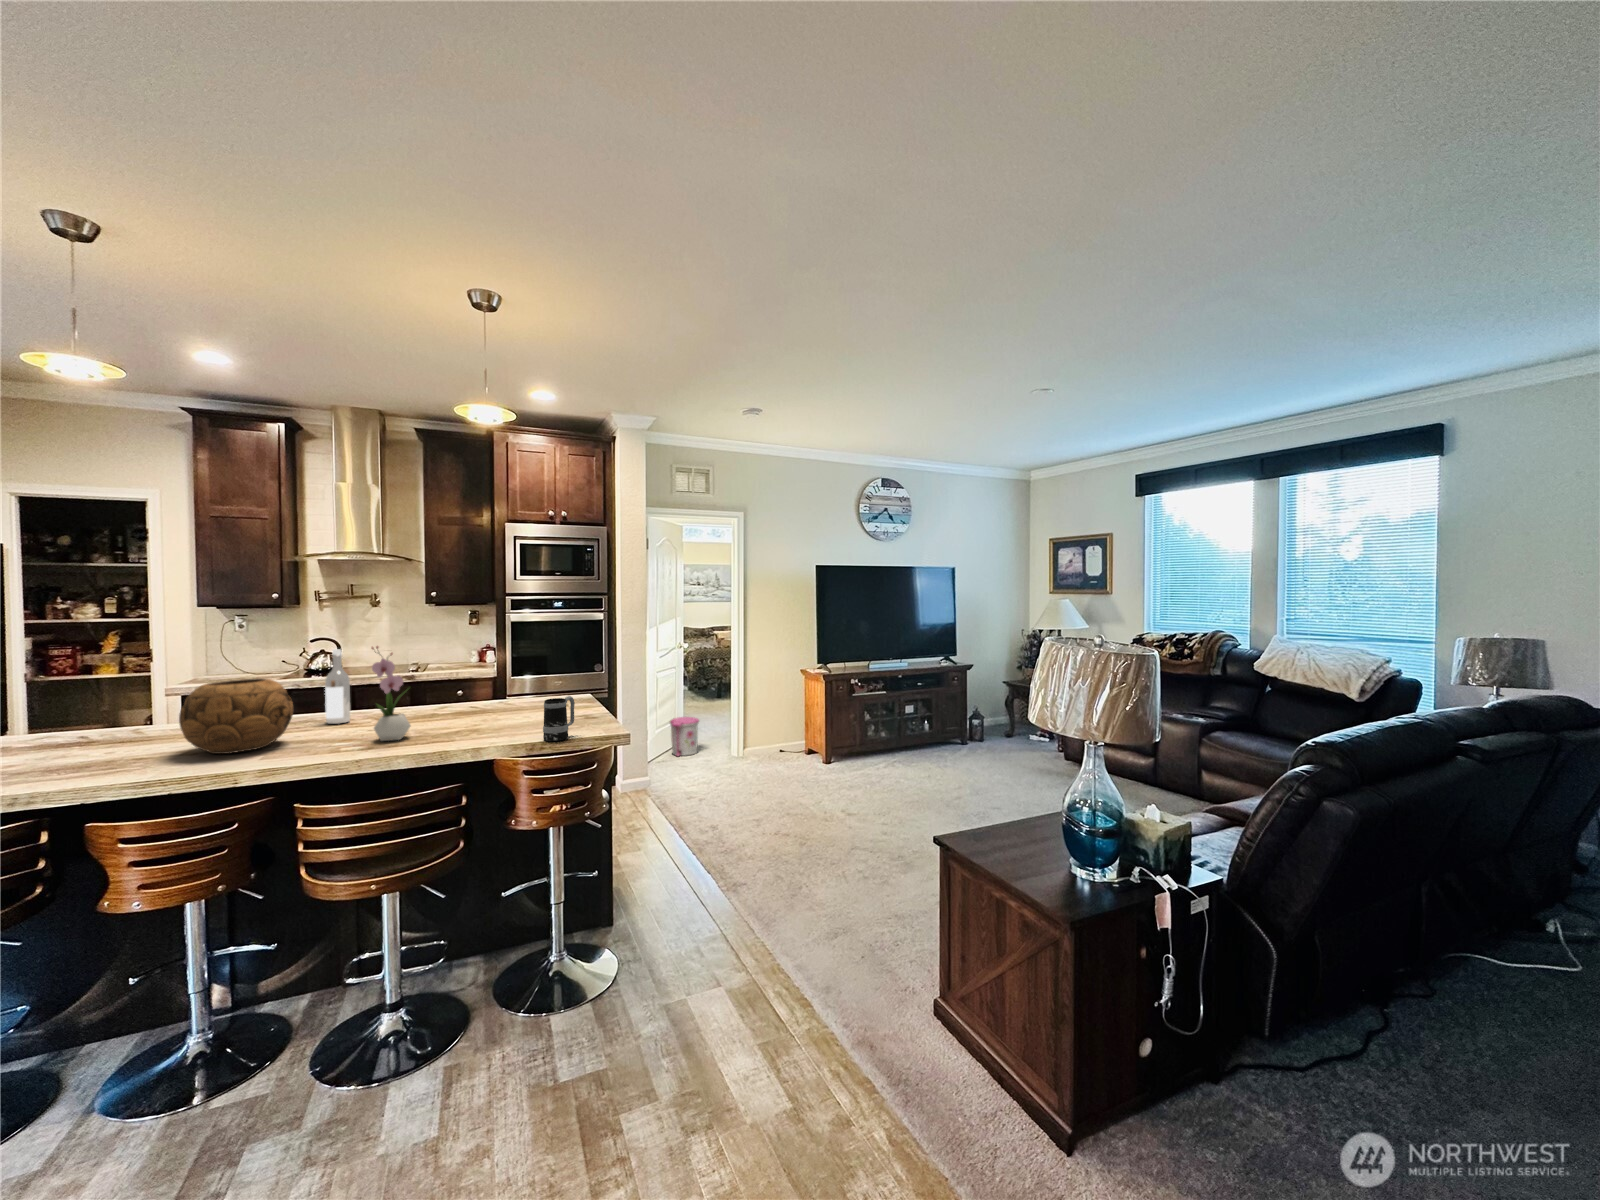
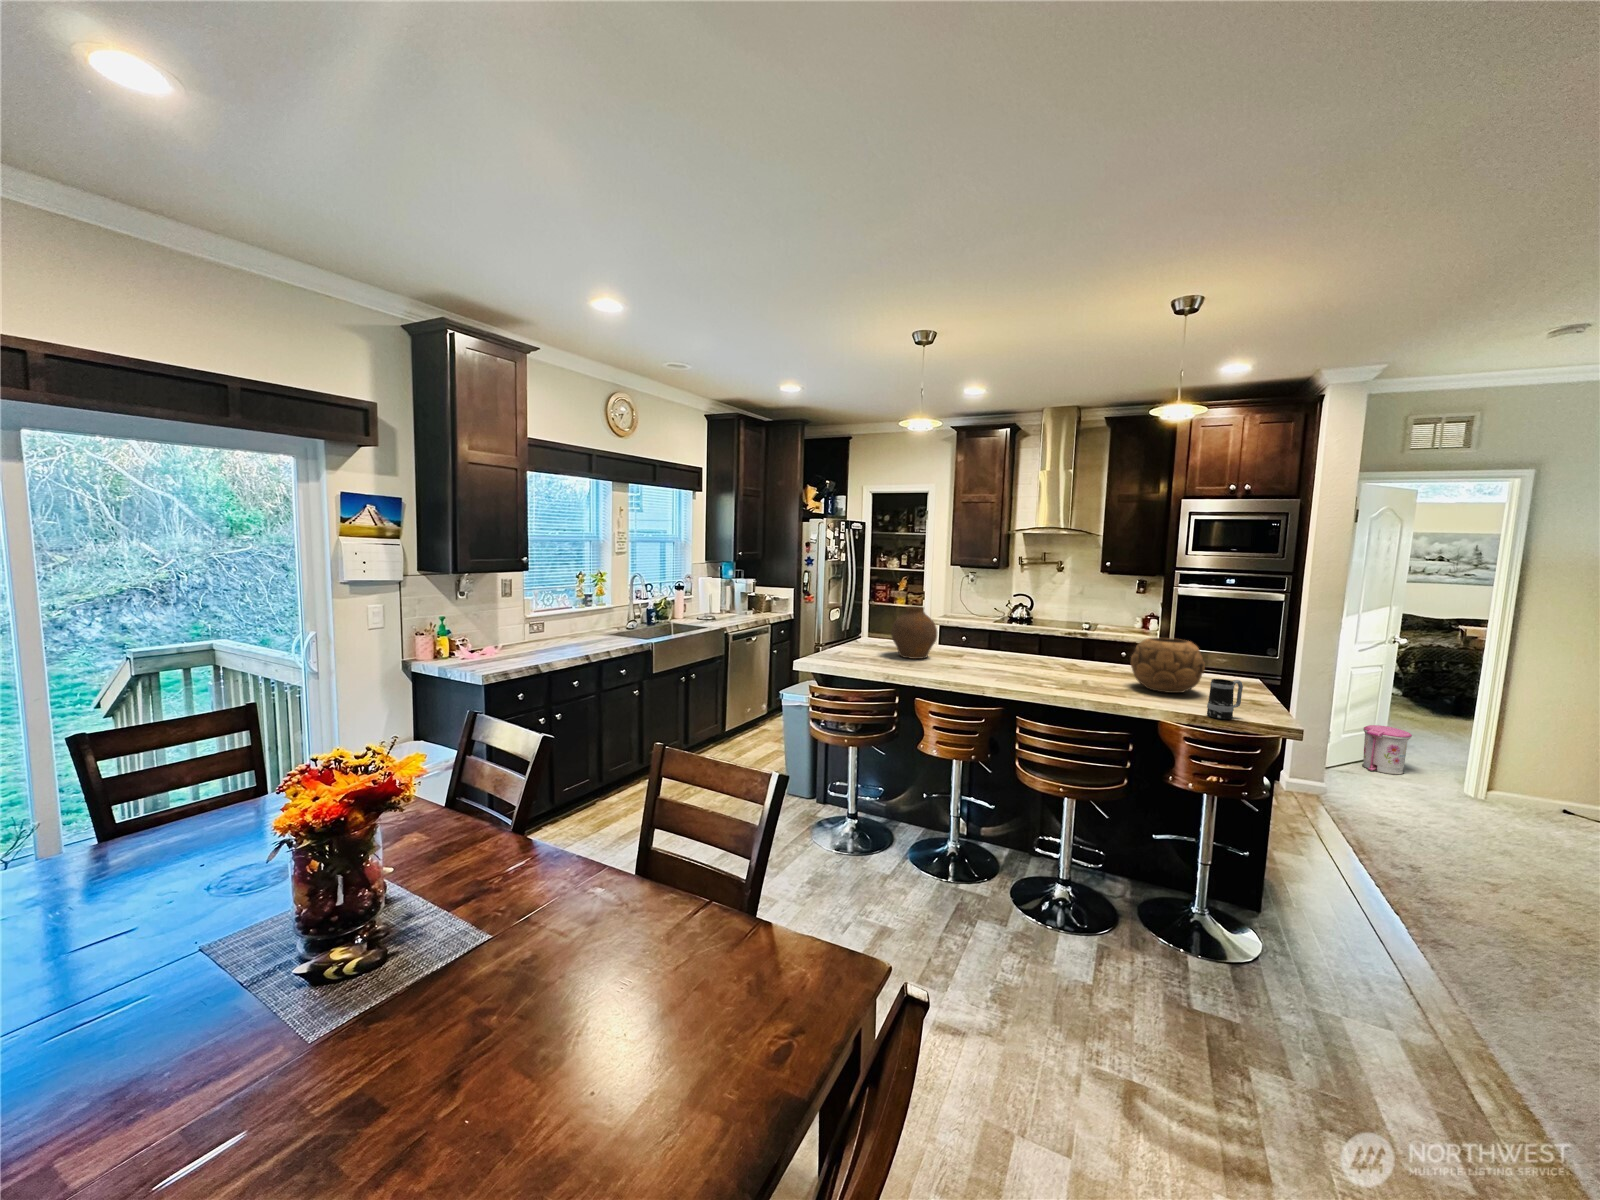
flower arrangement: present [372,646,411,741] -> none [1065,612,1095,687]
wine bottle: present [325,649,350,724] -> none [1030,609,1048,665]
vase: none [39,668,150,757] -> present [891,606,937,659]
decorative bowl: present [179,678,293,754] -> present [1131,638,1205,693]

